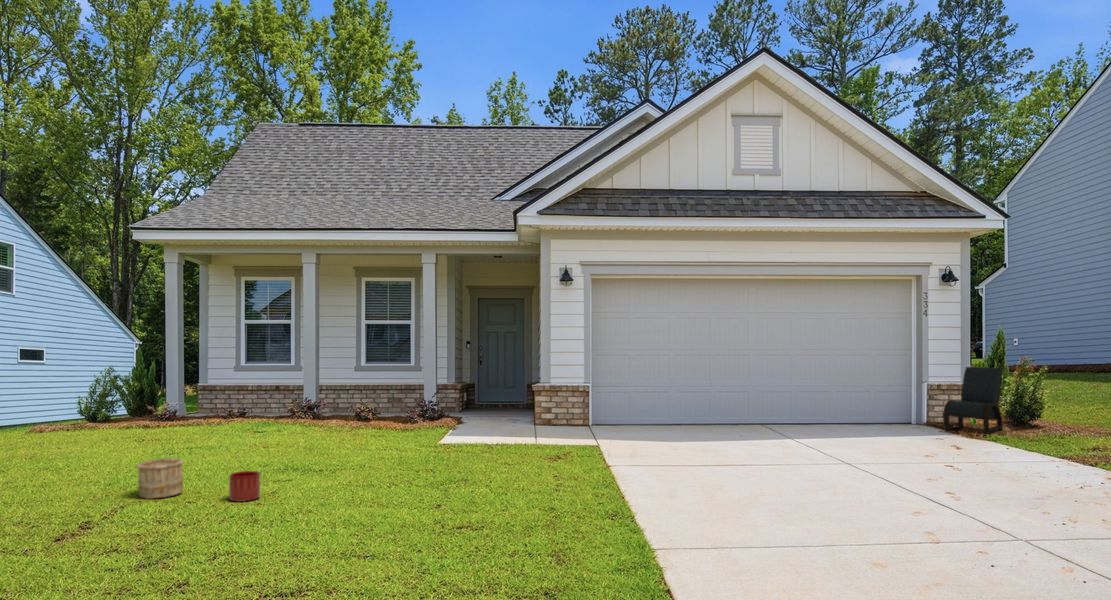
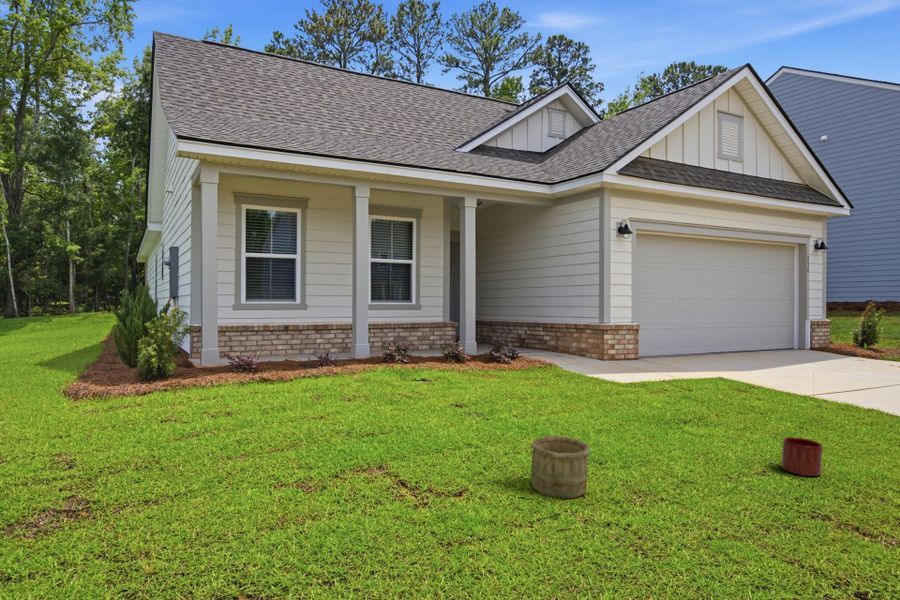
lounge chair: present [943,367,1003,434] -> none [824,309,867,355]
wooden bucket: present [137,458,183,499] -> present [531,436,590,498]

